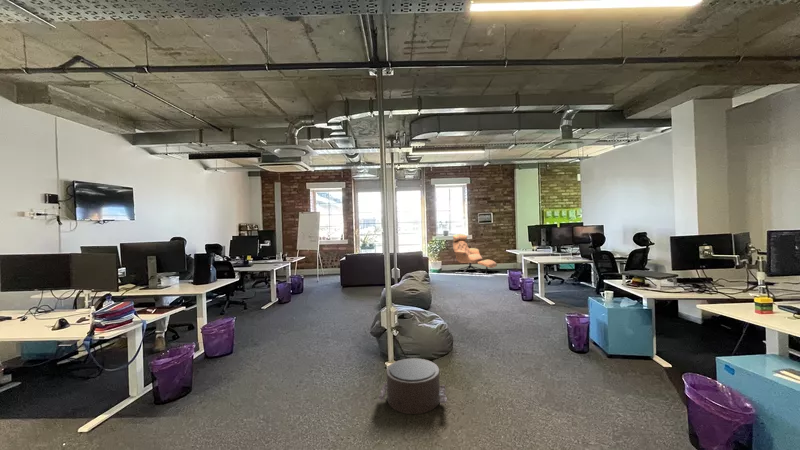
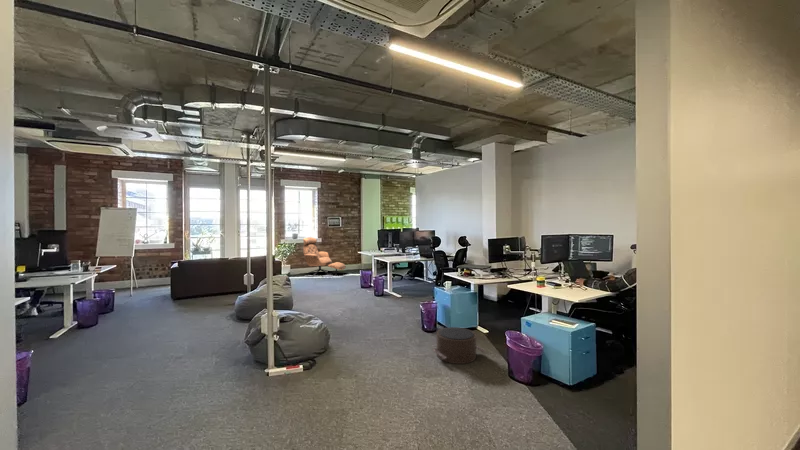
pouf: present [379,358,447,414] -> present [432,327,485,364]

